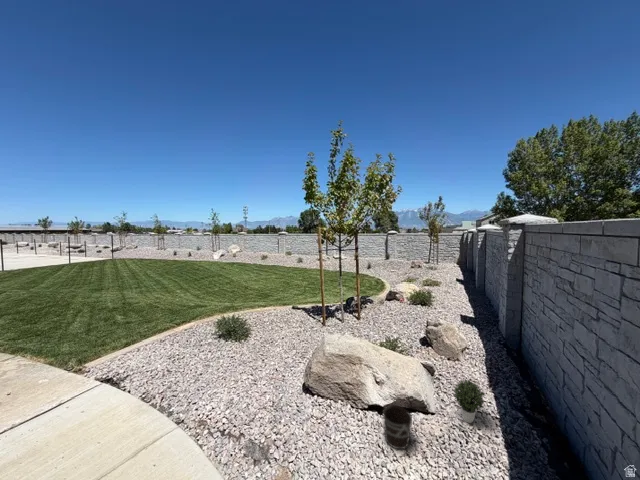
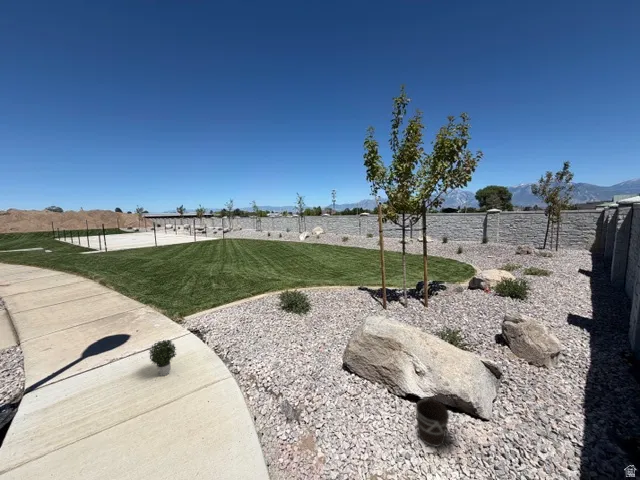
potted plant: present [454,380,485,423] -> present [149,340,176,376]

